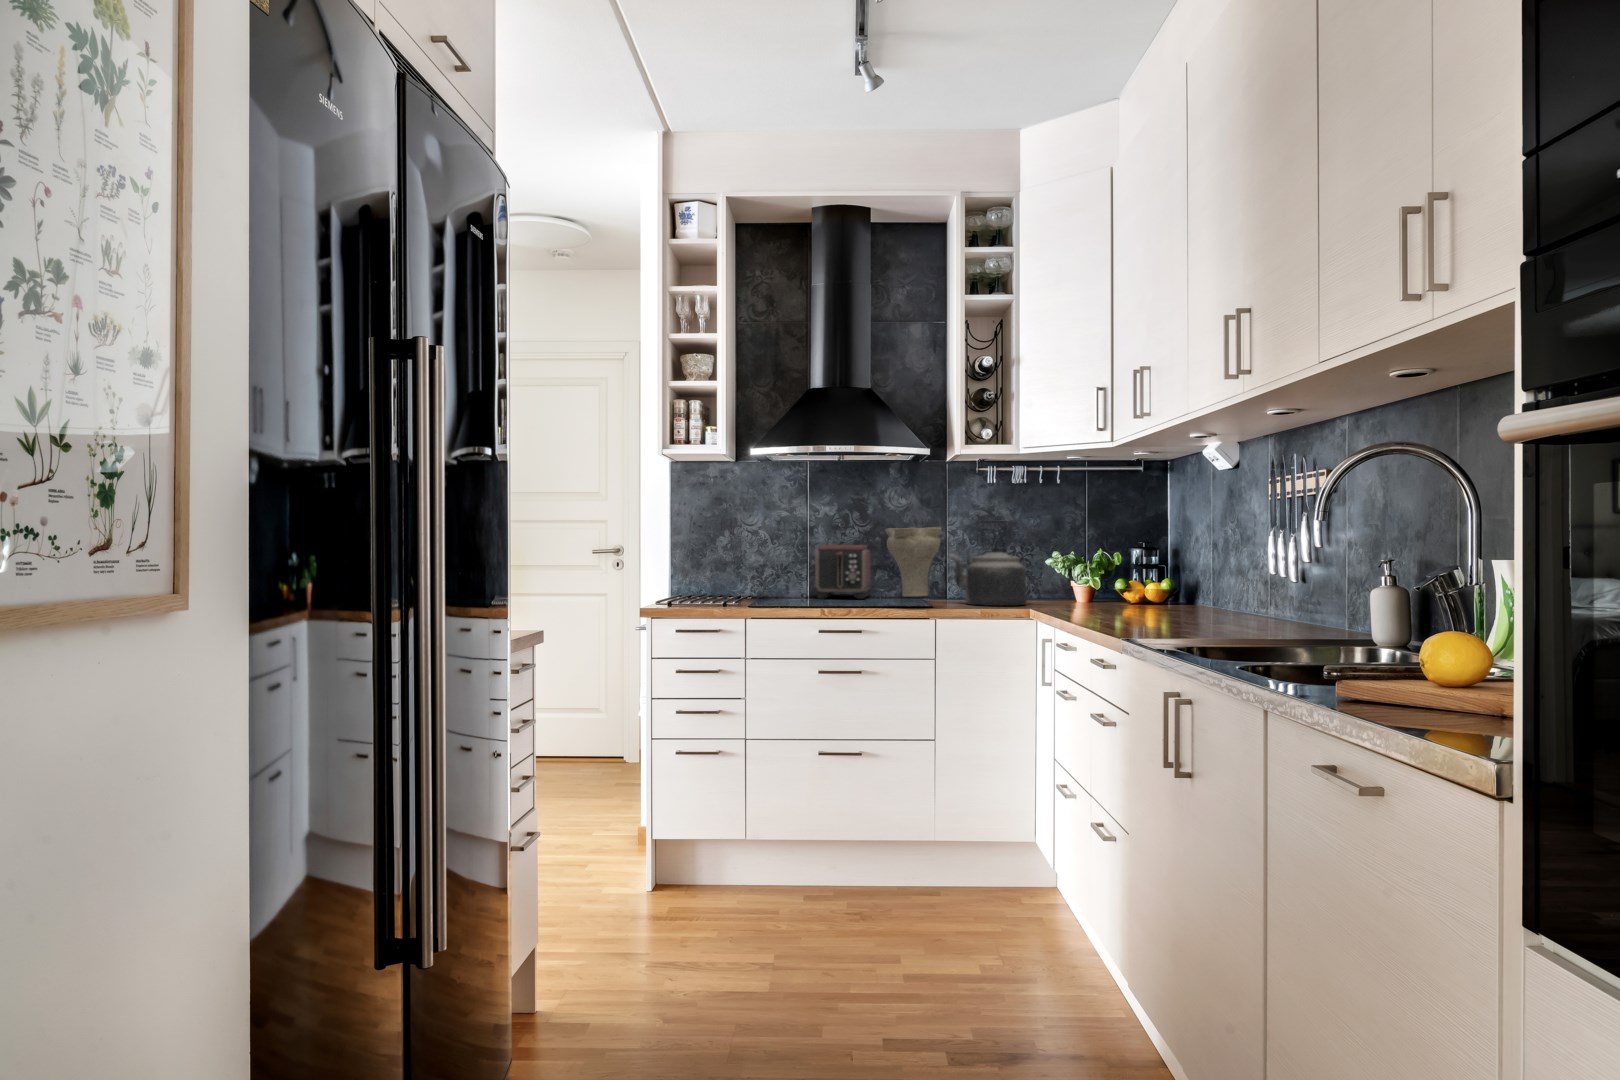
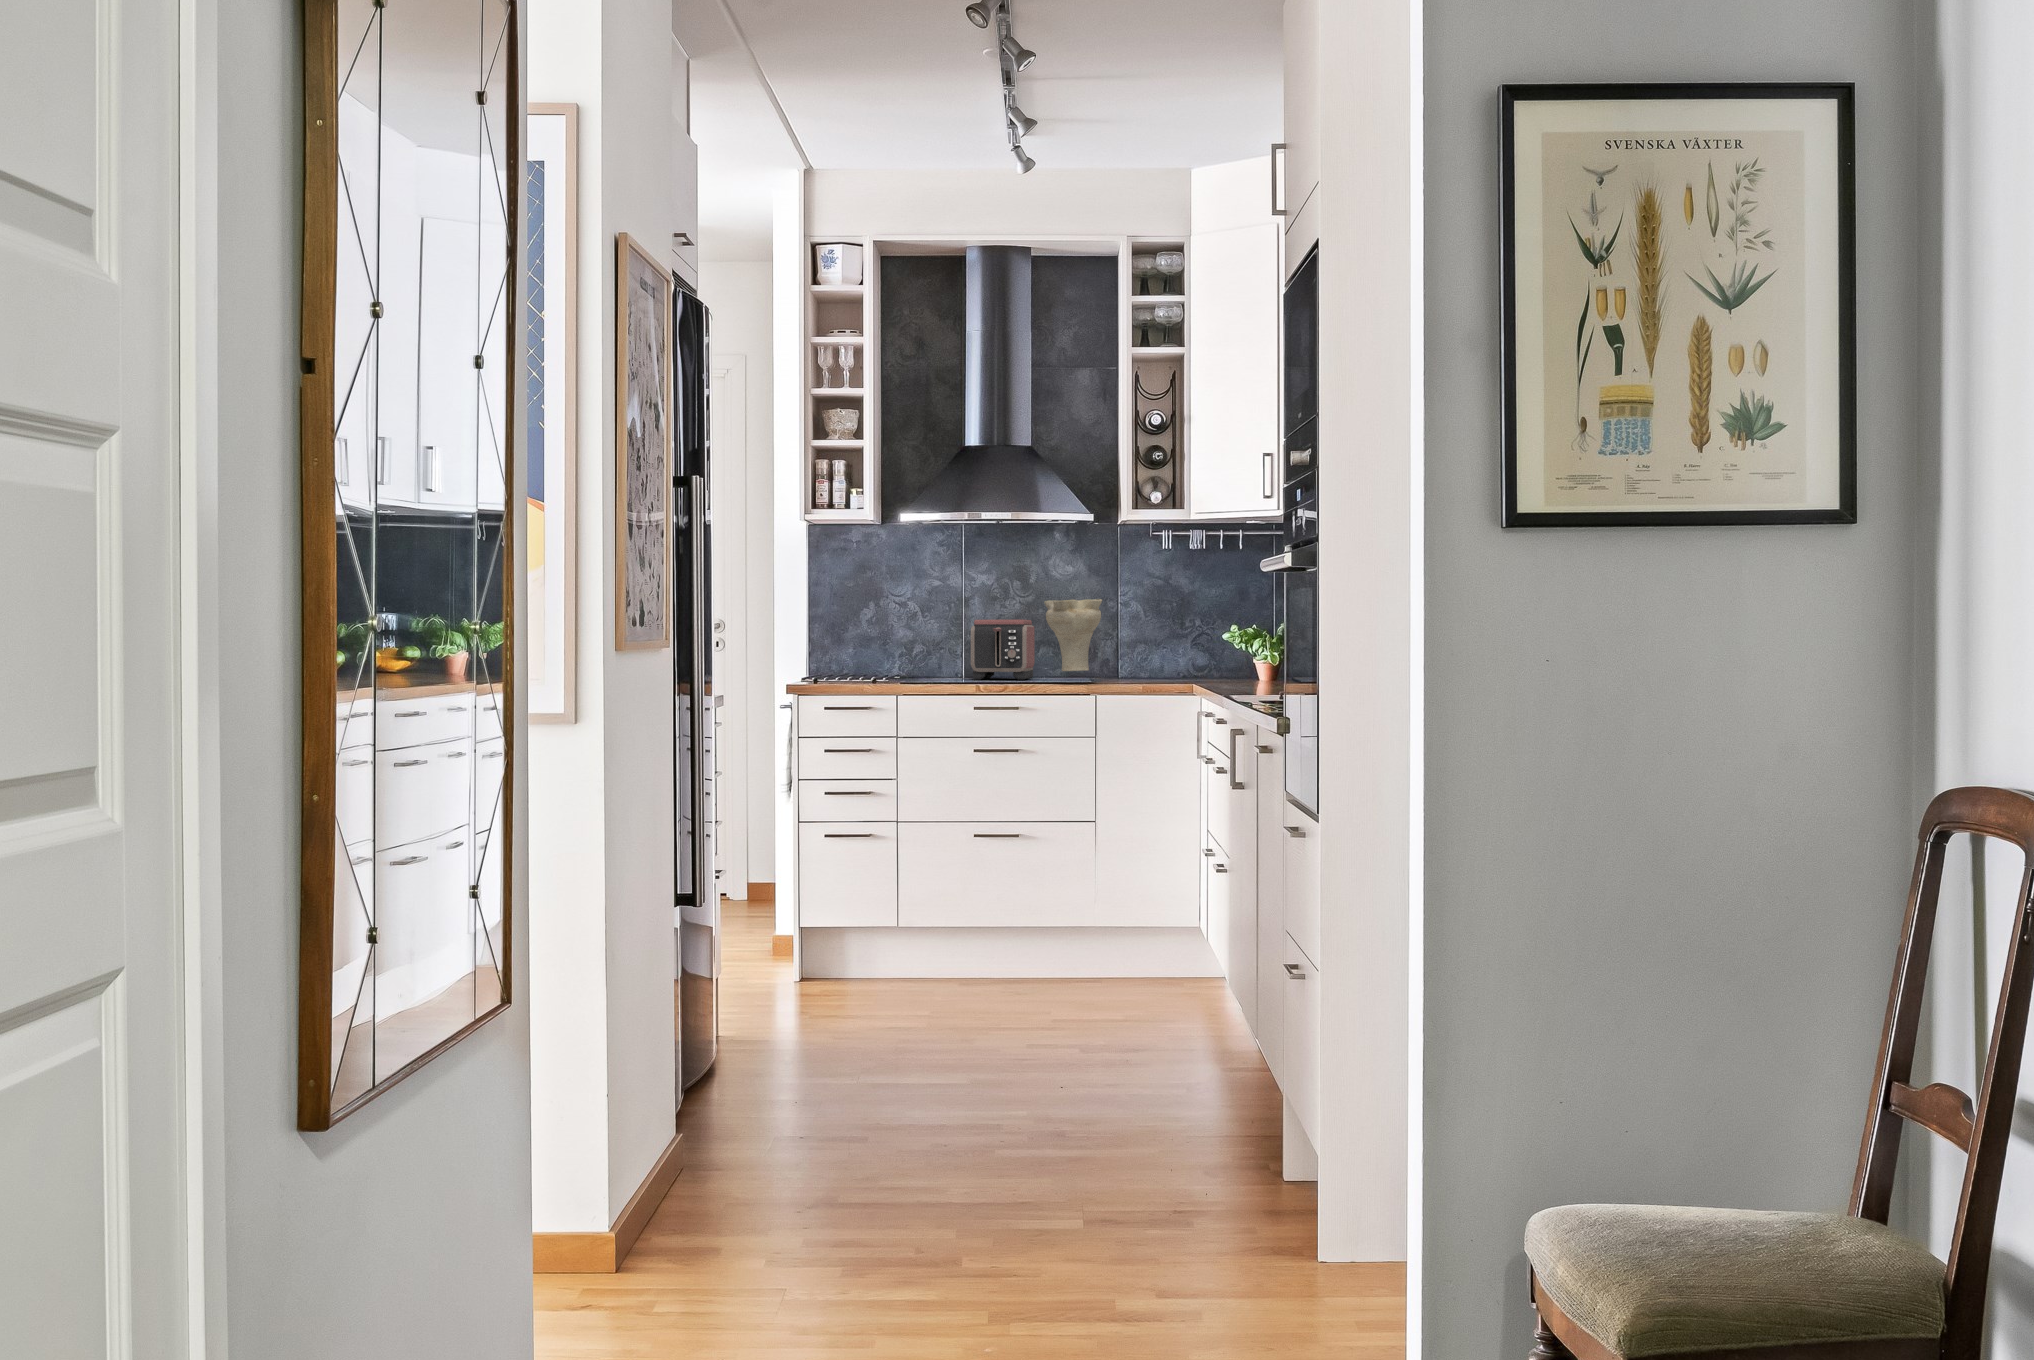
kettle: present [950,521,1030,606] -> none [1116,593,1202,683]

